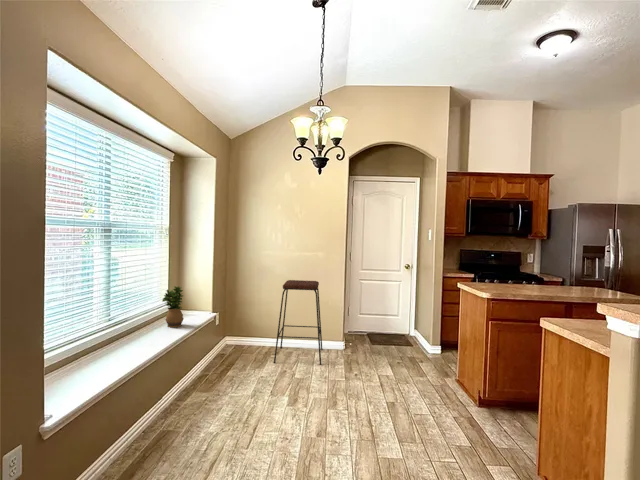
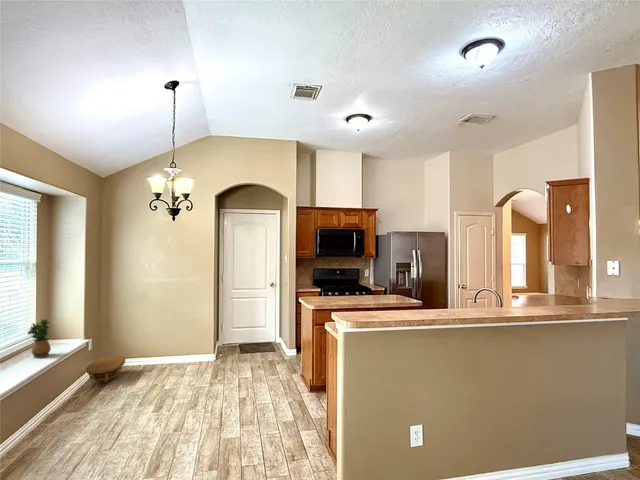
bar stool: present [274,280,323,365] -> none [145,303,195,380]
basket: none [215,333,252,361] -> present [86,356,125,383]

